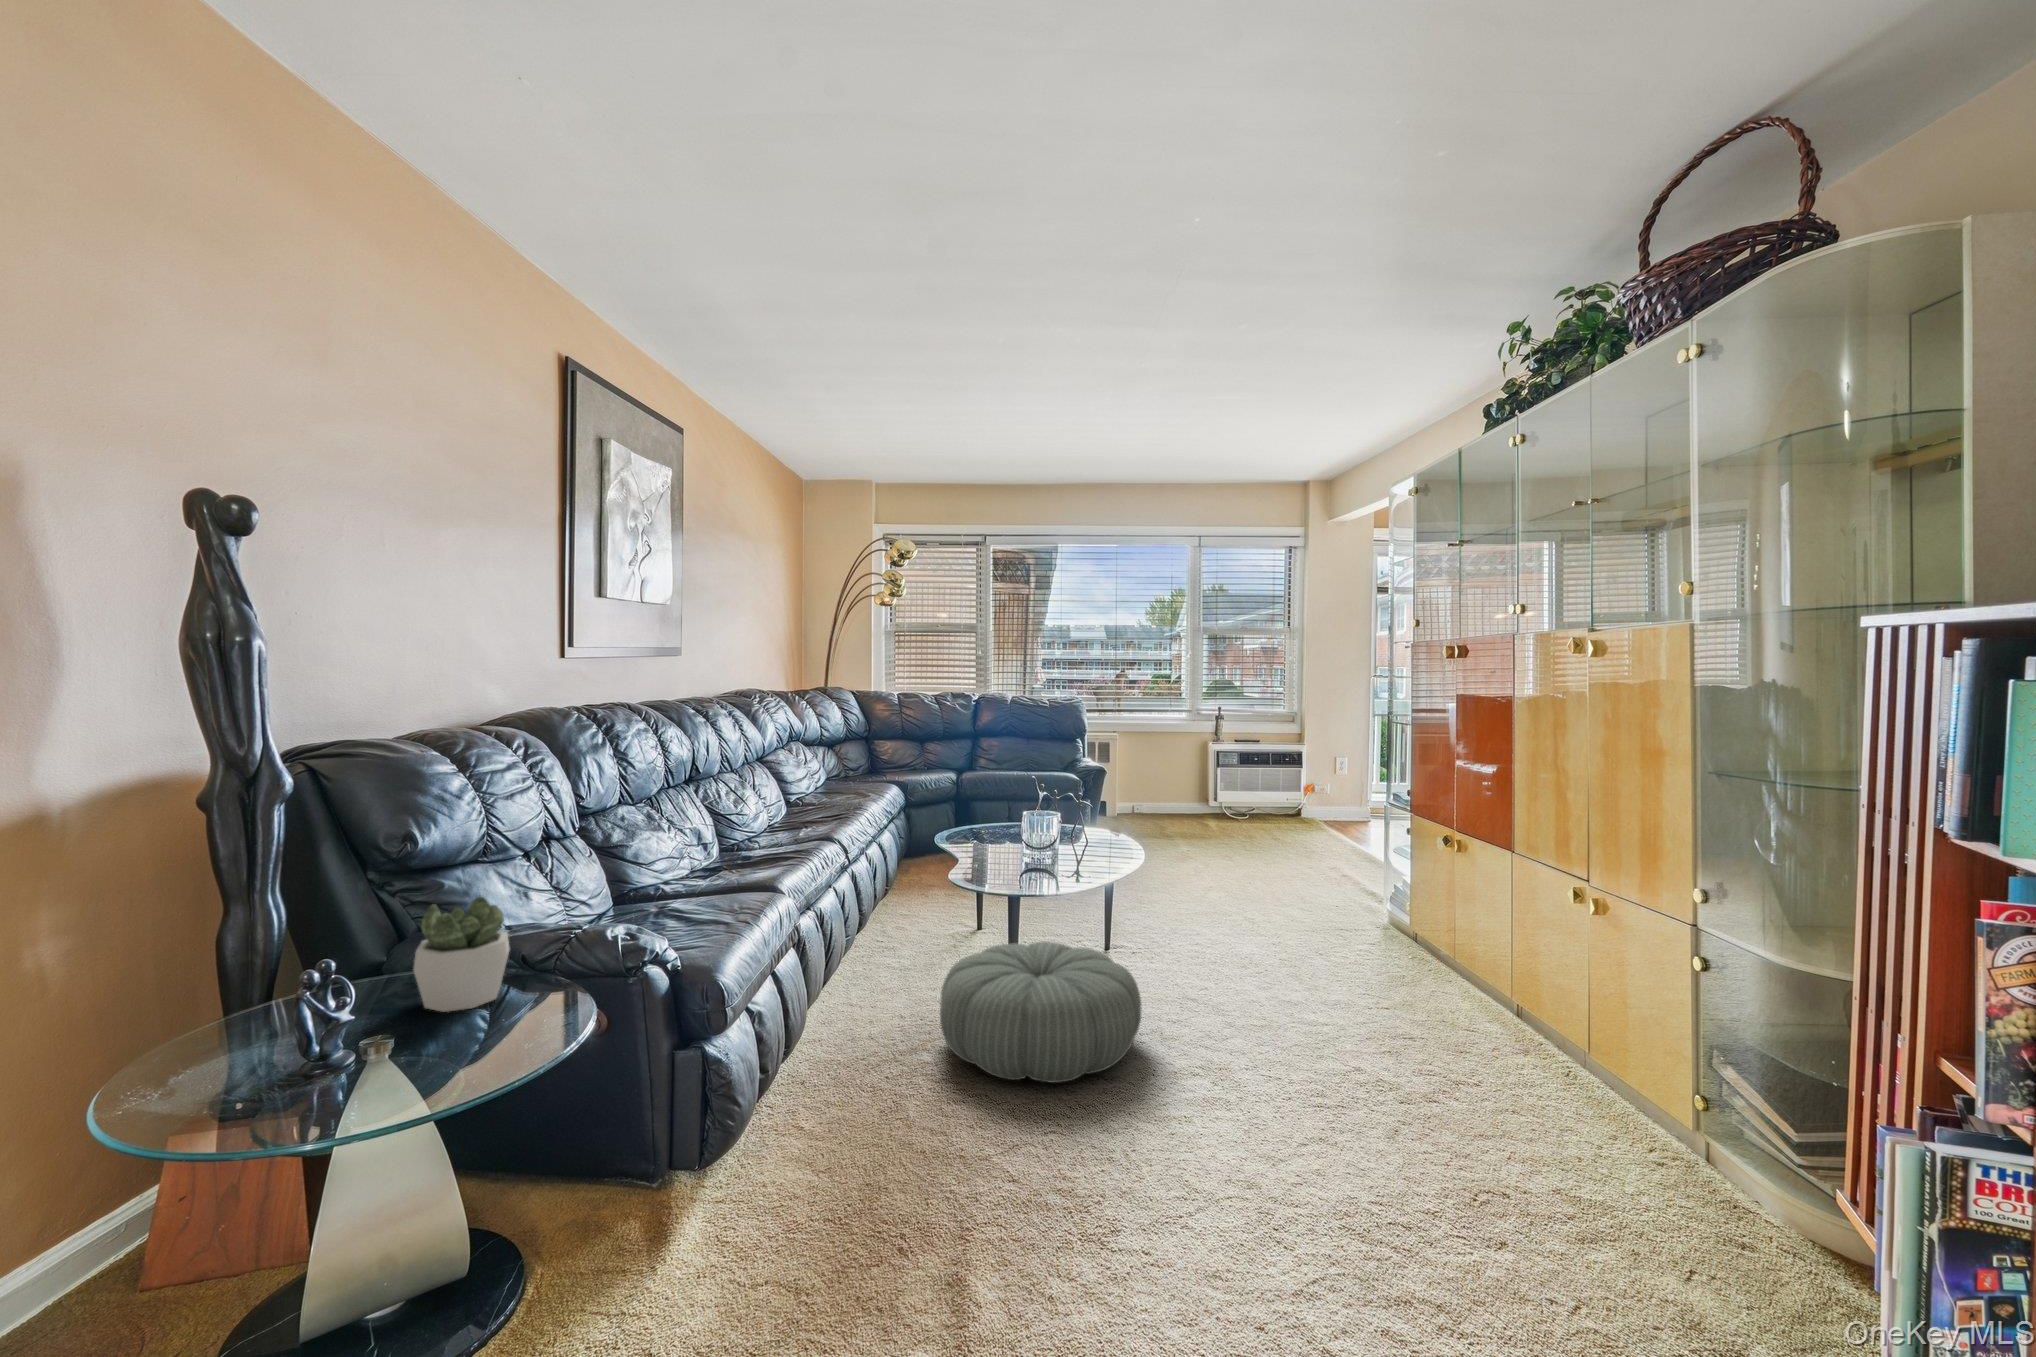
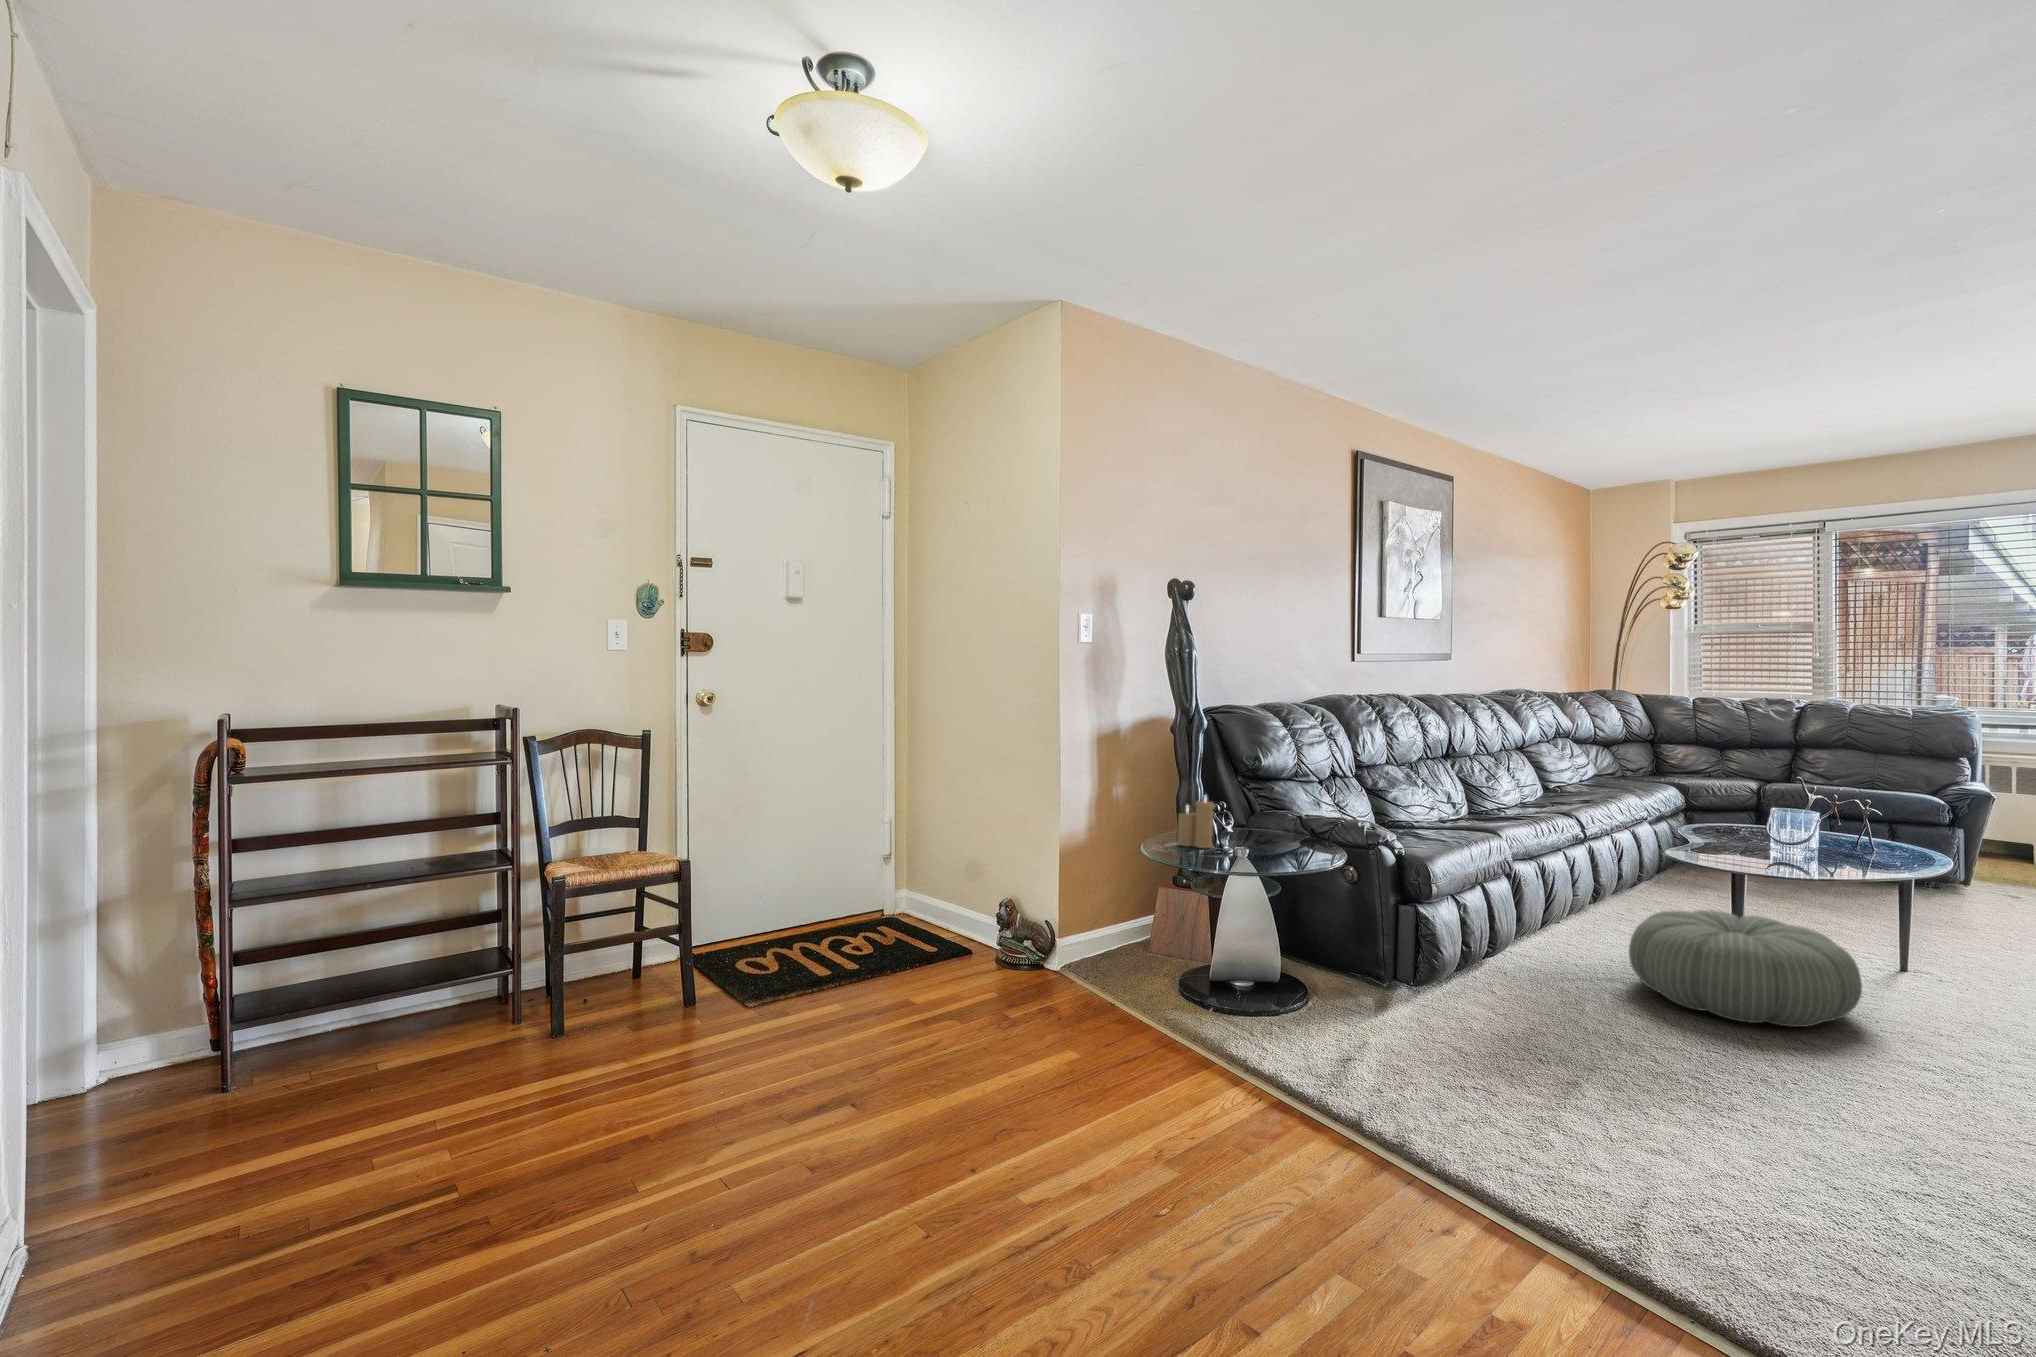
succulent plant: present [413,897,509,1012] -> none [1260,786,1305,841]
candle: none [189,967,295,1100] -> present [1178,796,1214,848]

